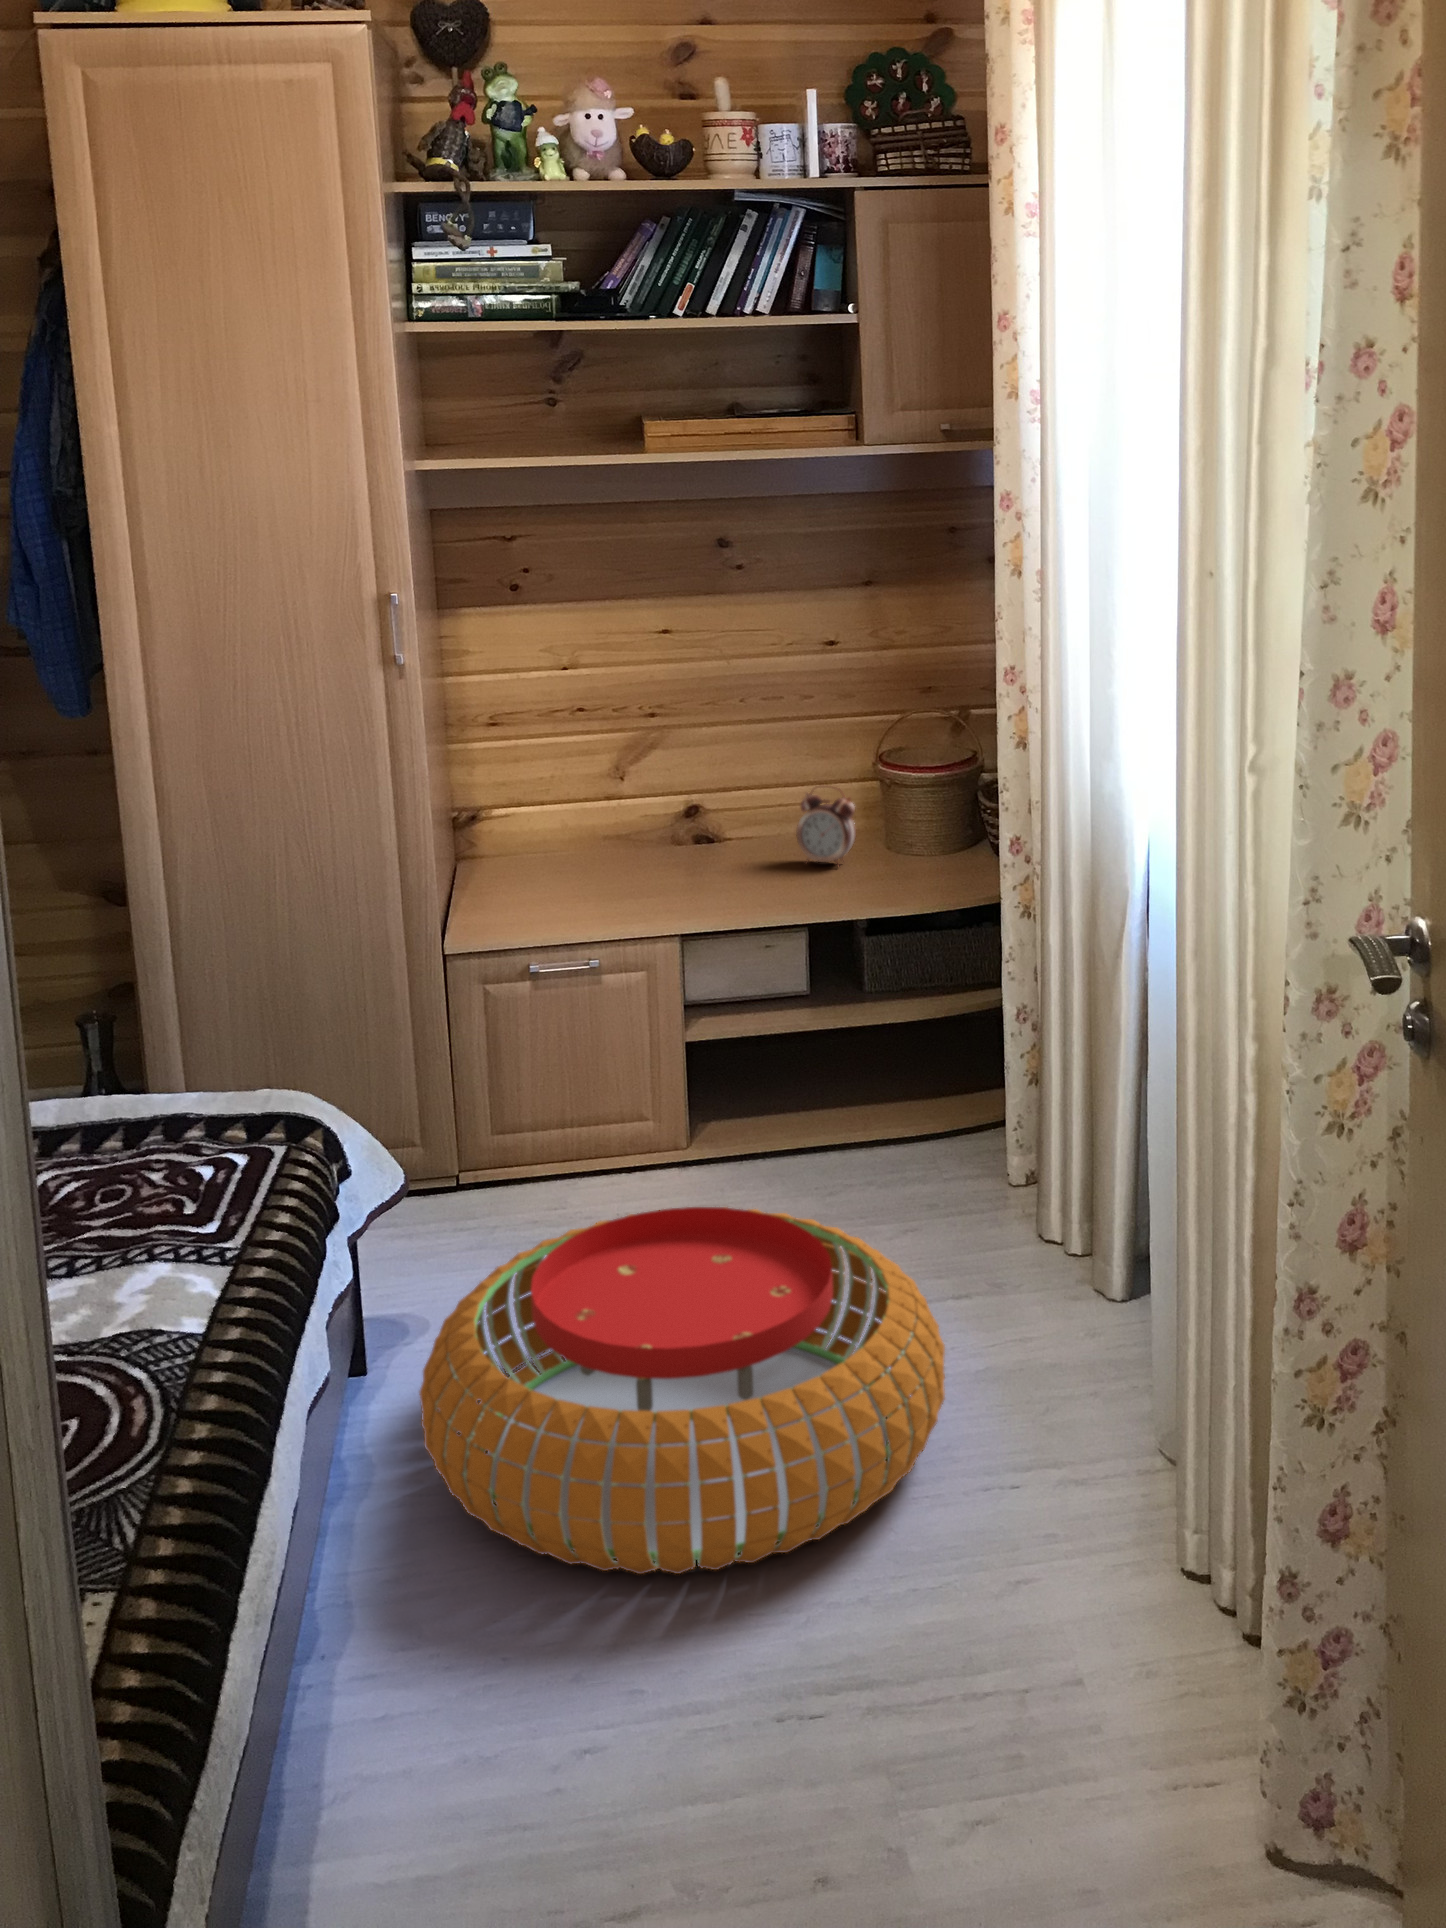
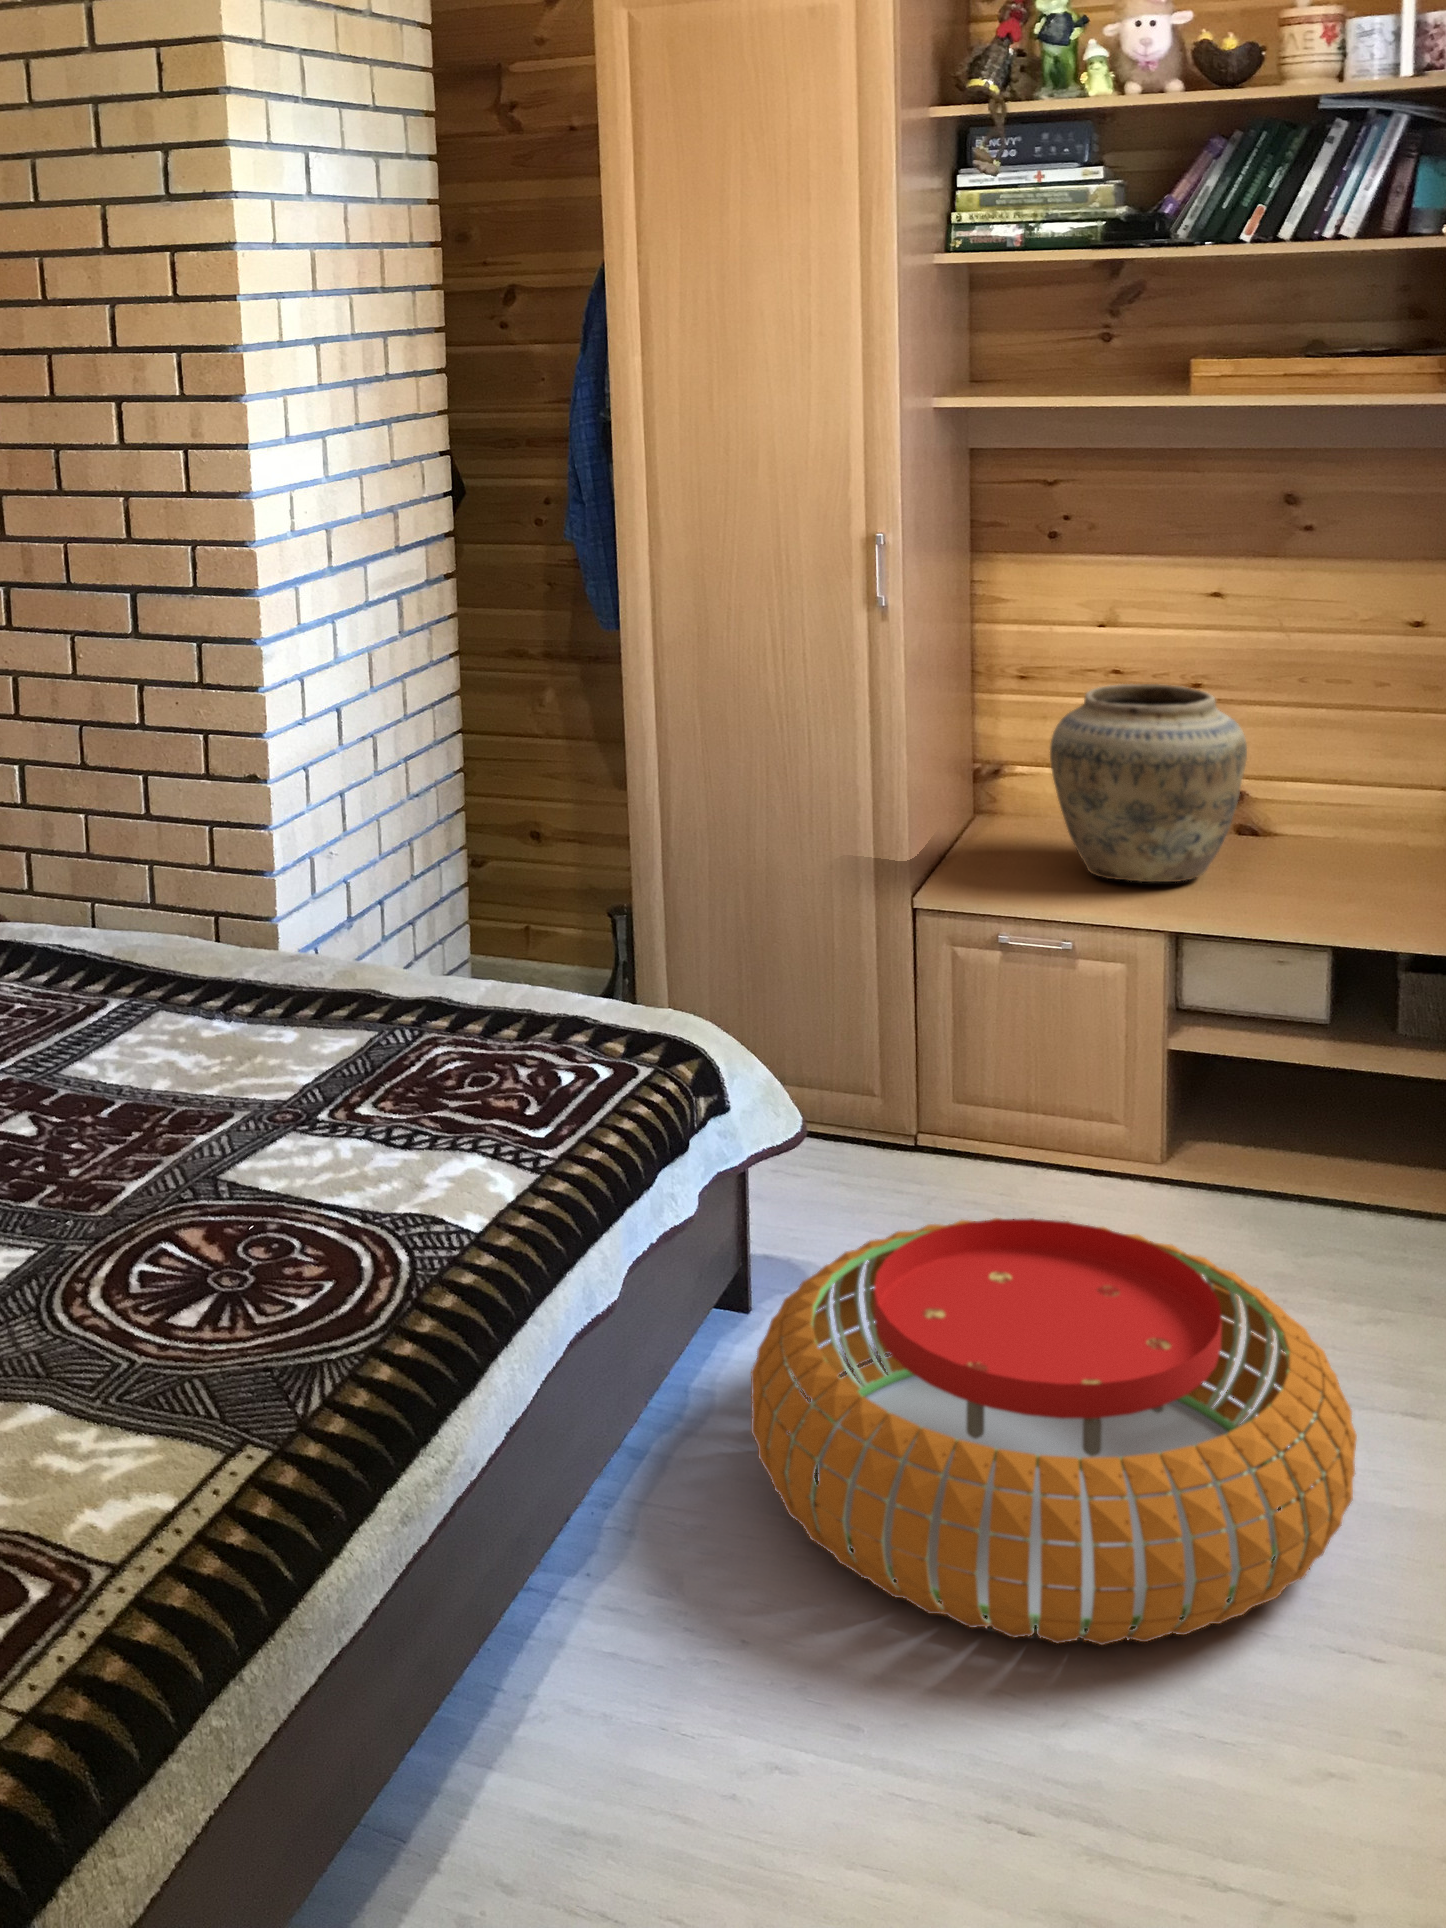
vase: none [545,717,718,900] -> present [1050,684,1247,882]
alarm clock: present [796,786,856,864] -> none [1344,785,1418,881]

